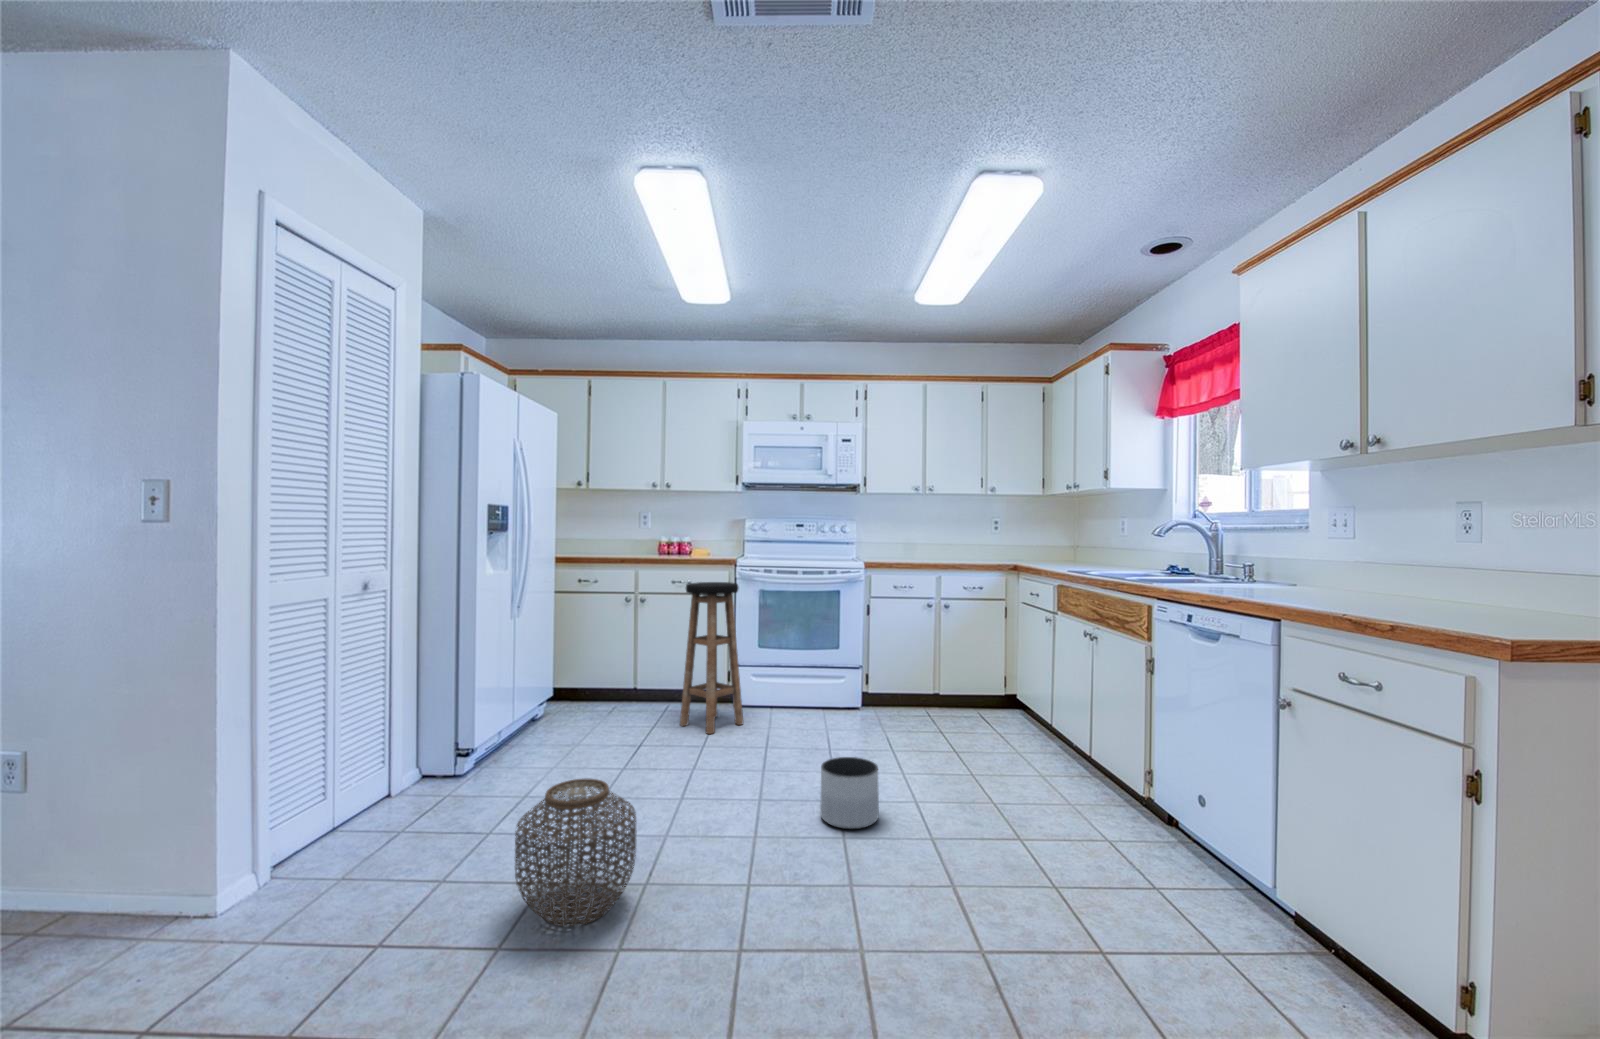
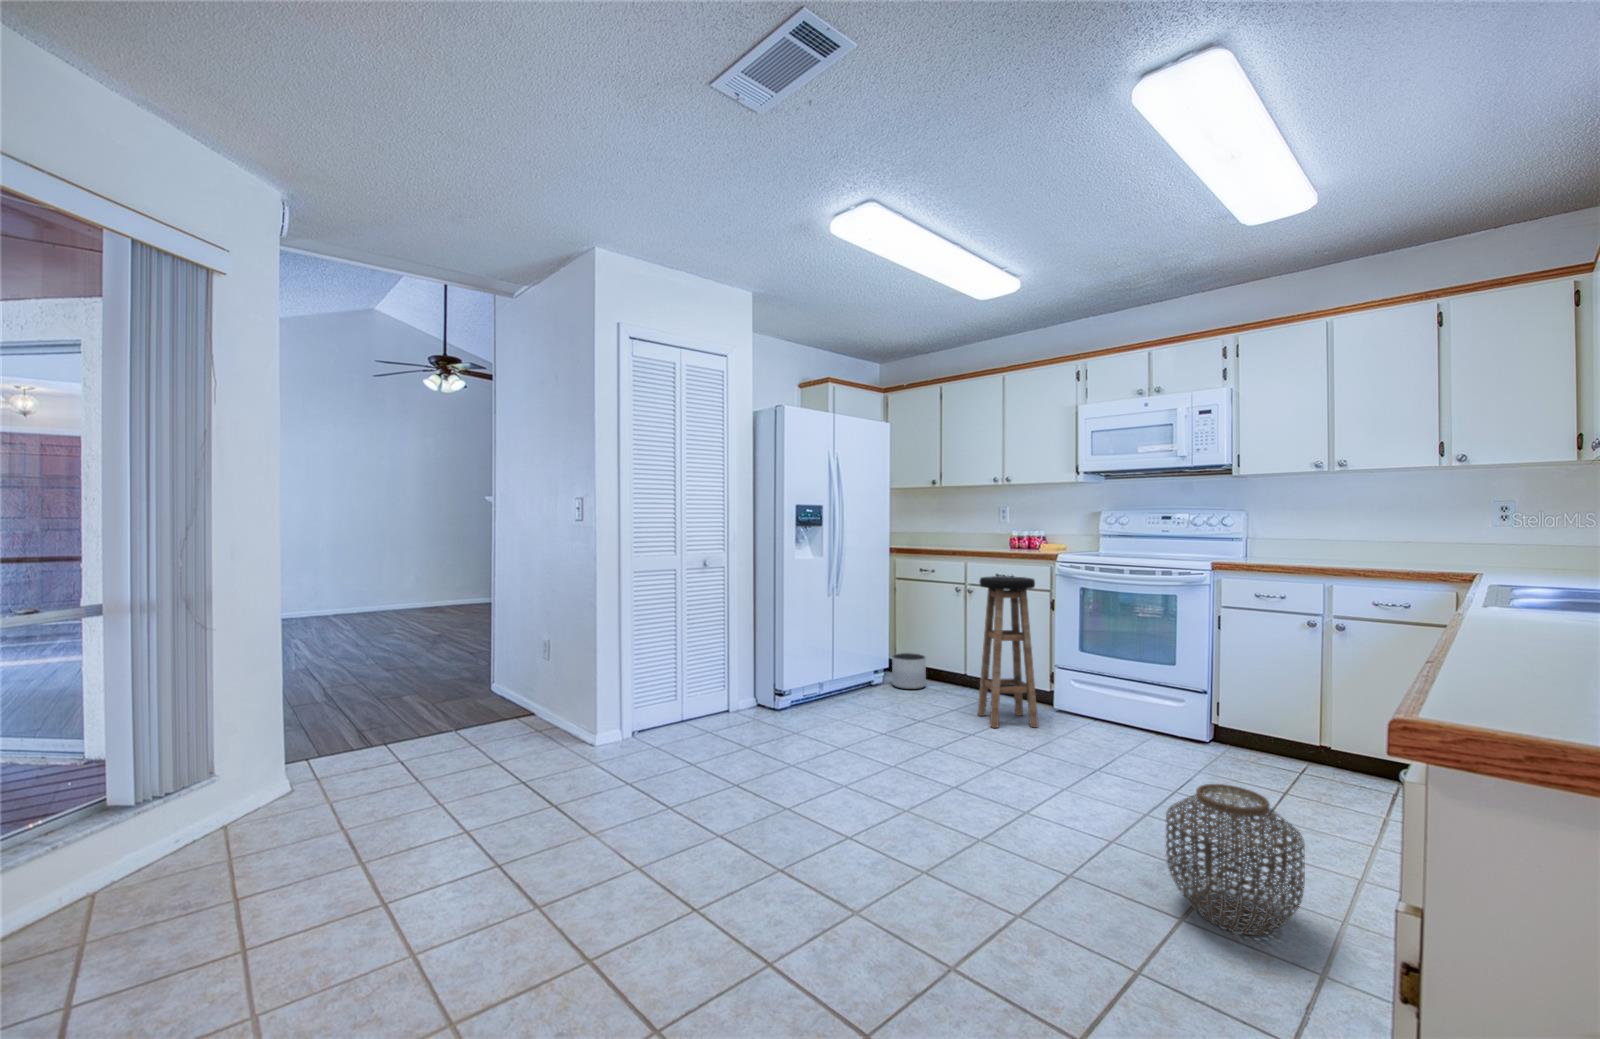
planter: present [820,757,879,829] -> present [892,653,926,689]
woven basket: present [515,779,636,926] -> present [1166,784,1305,935]

